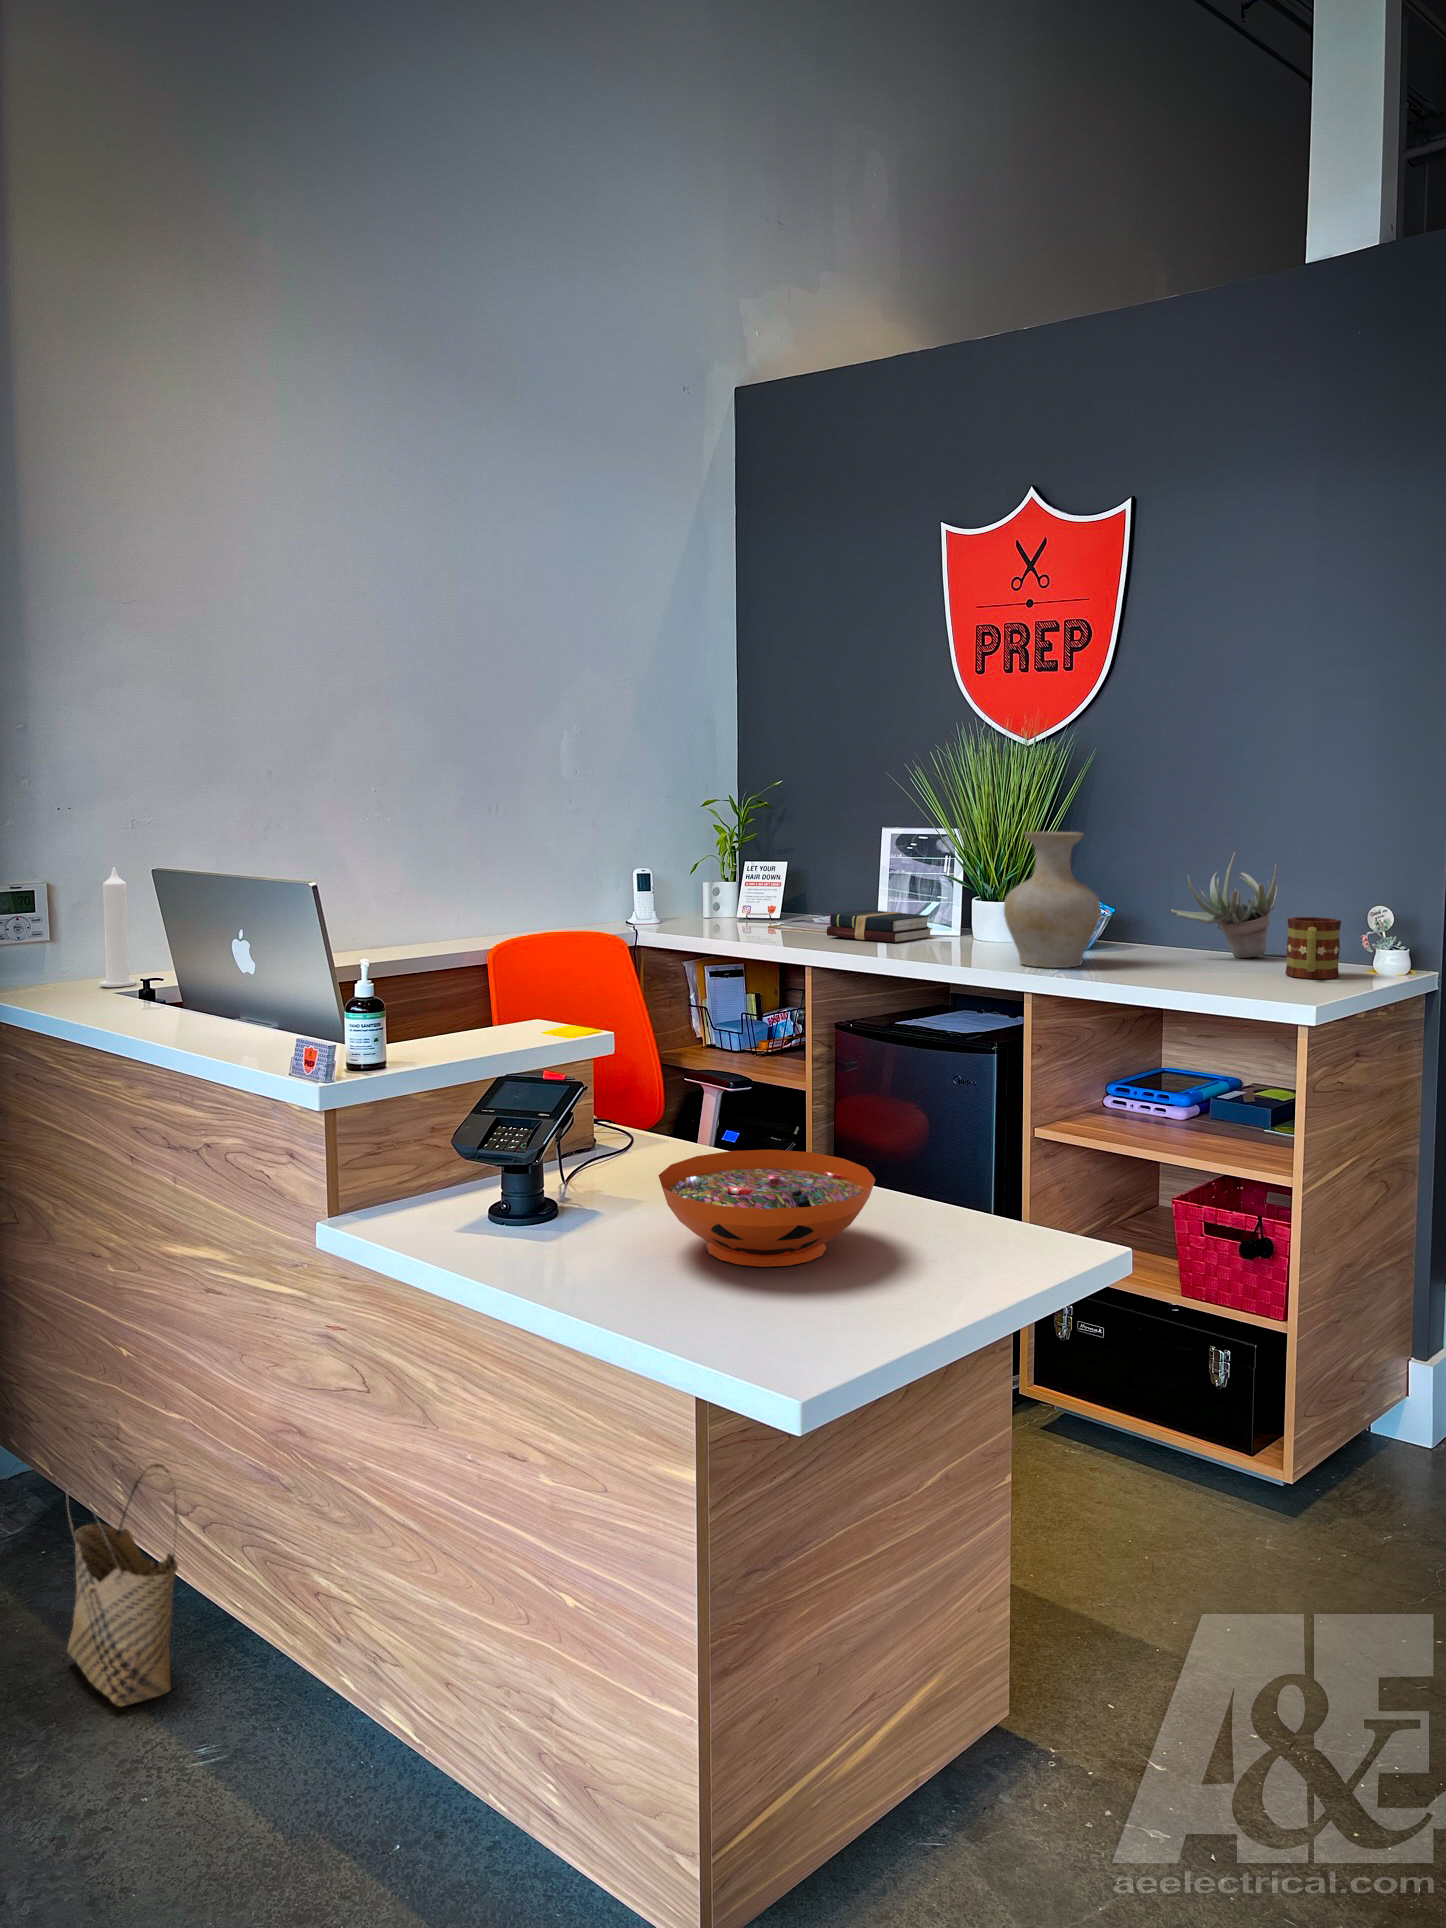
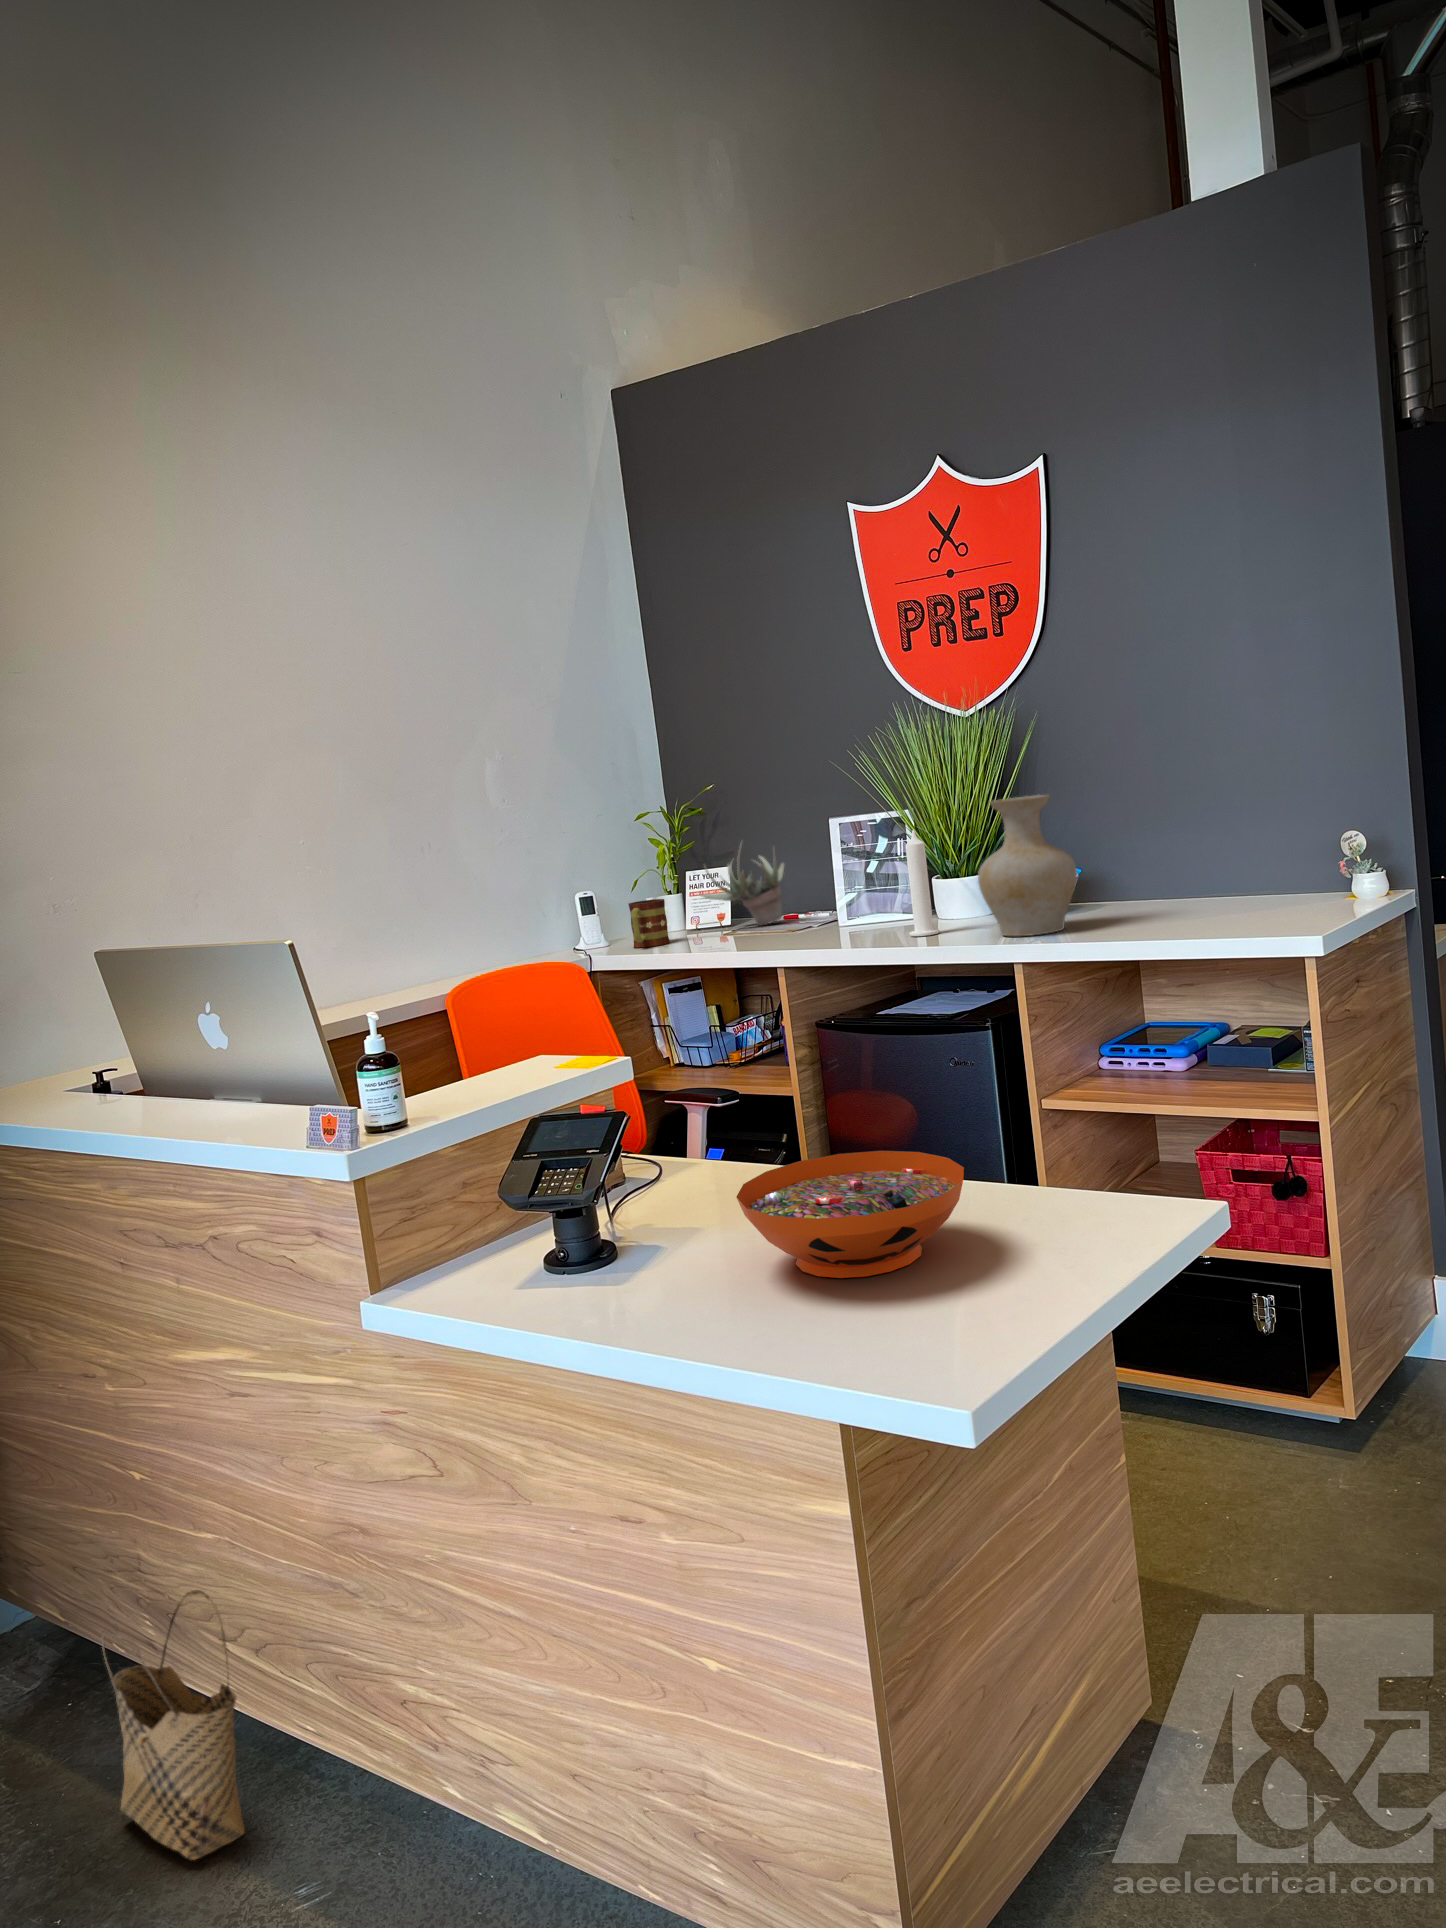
succulent plant: present [1171,852,1278,958] -> present [700,844,784,926]
candle: present [100,867,136,987] -> present [905,830,939,936]
hardback book: present [827,910,932,943] -> none [789,901,896,935]
mug: present [1285,917,1341,979] -> present [629,899,670,947]

